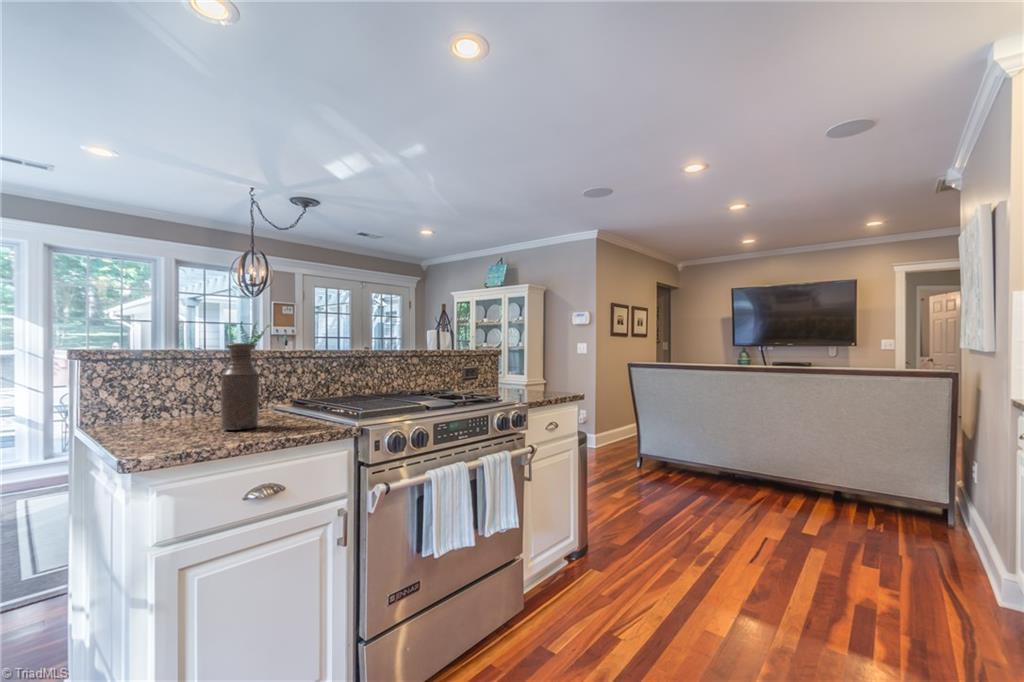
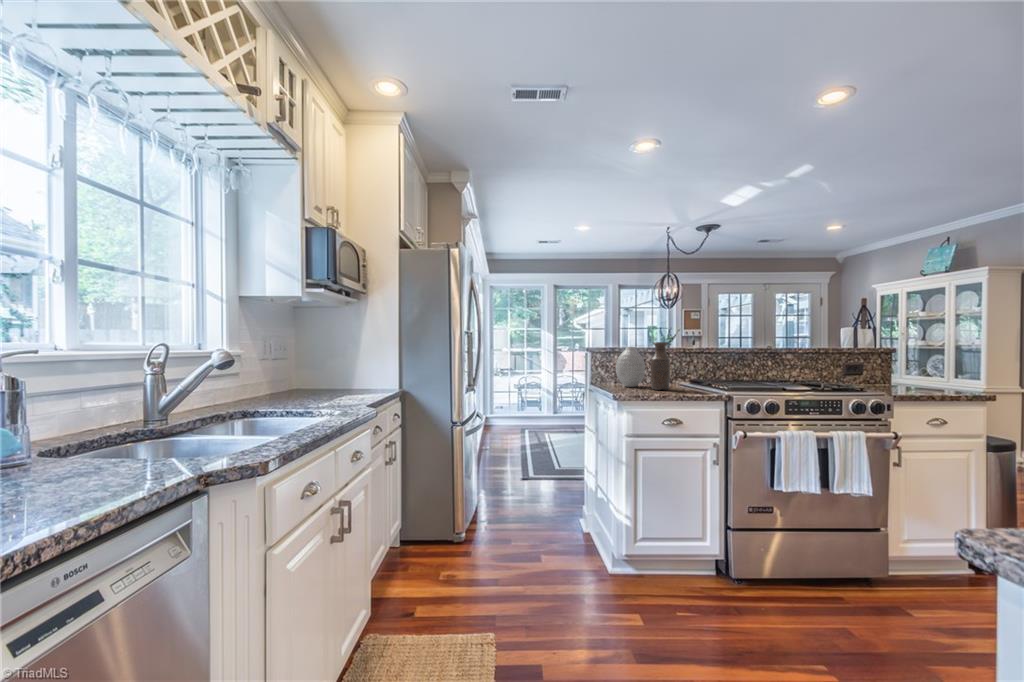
vase: none [145,352,210,427] -> present [616,347,645,387]

